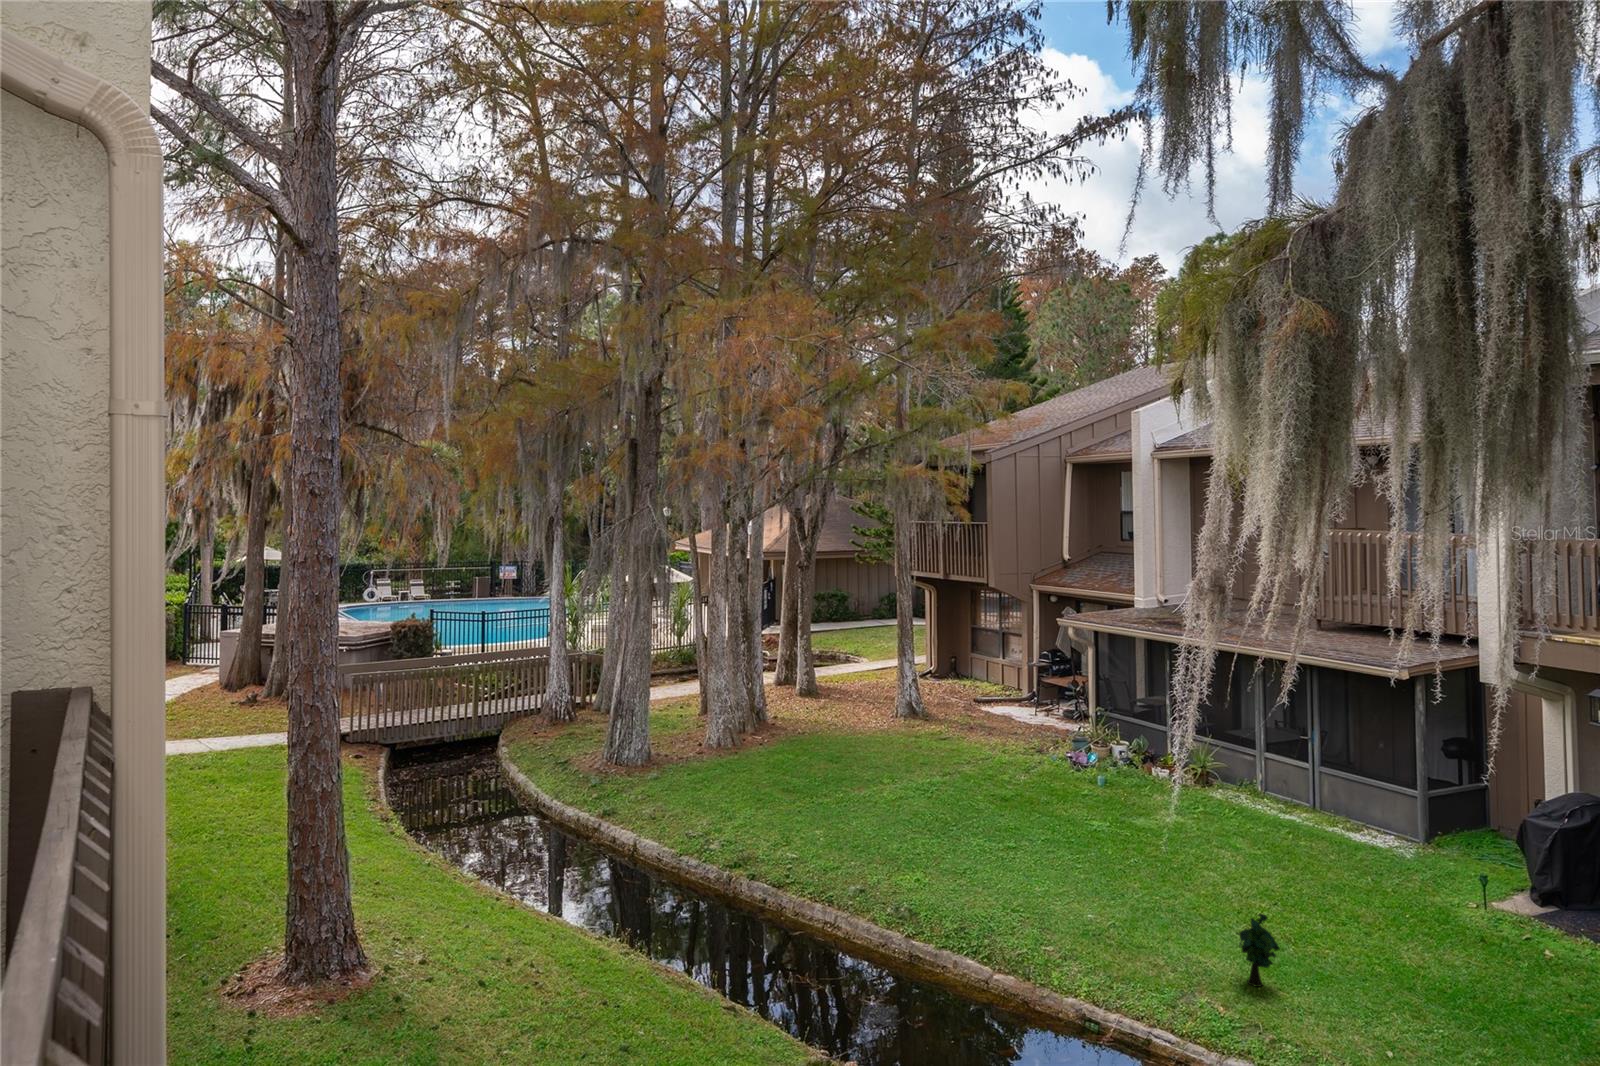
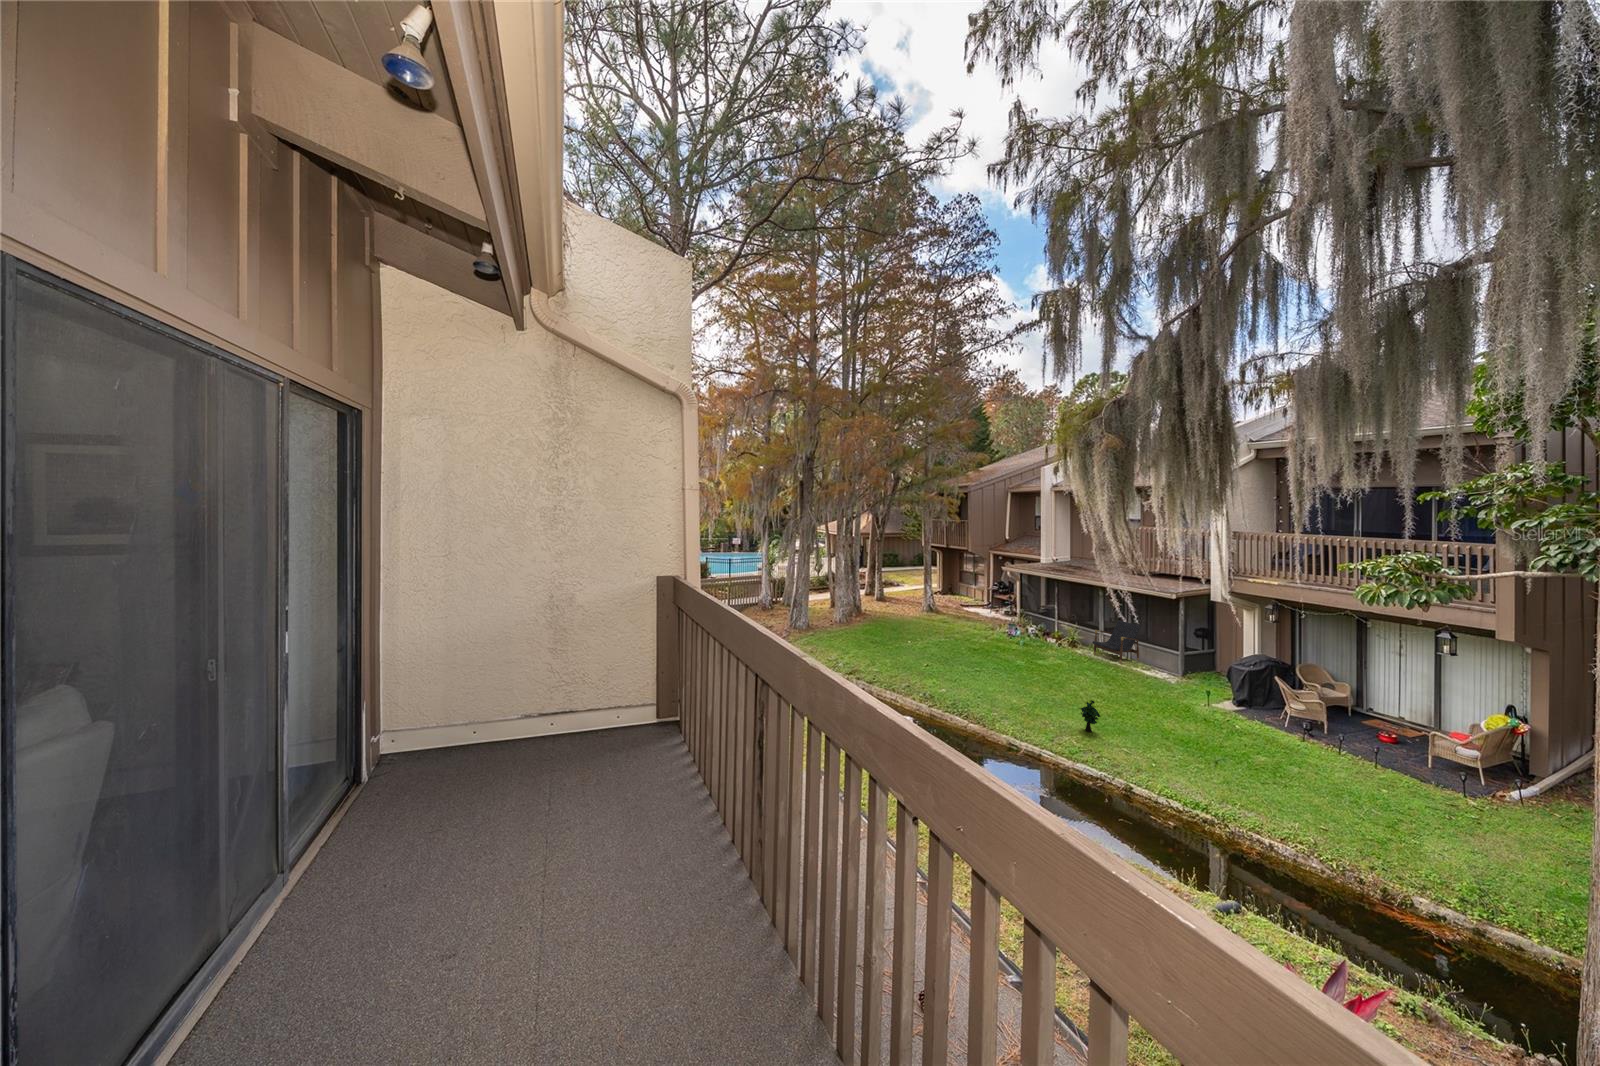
lounge chair: none [1244,726,1338,819] -> present [1092,620,1141,664]

